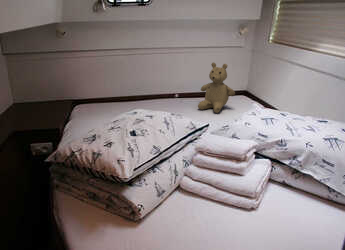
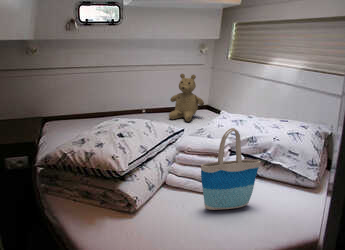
tote bag: none [213,138,286,227] -> present [201,128,260,210]

